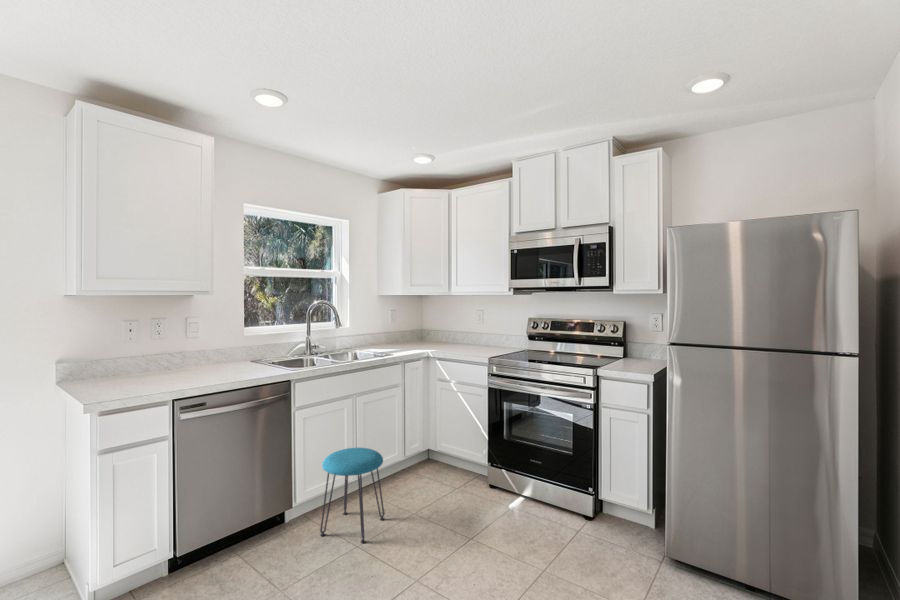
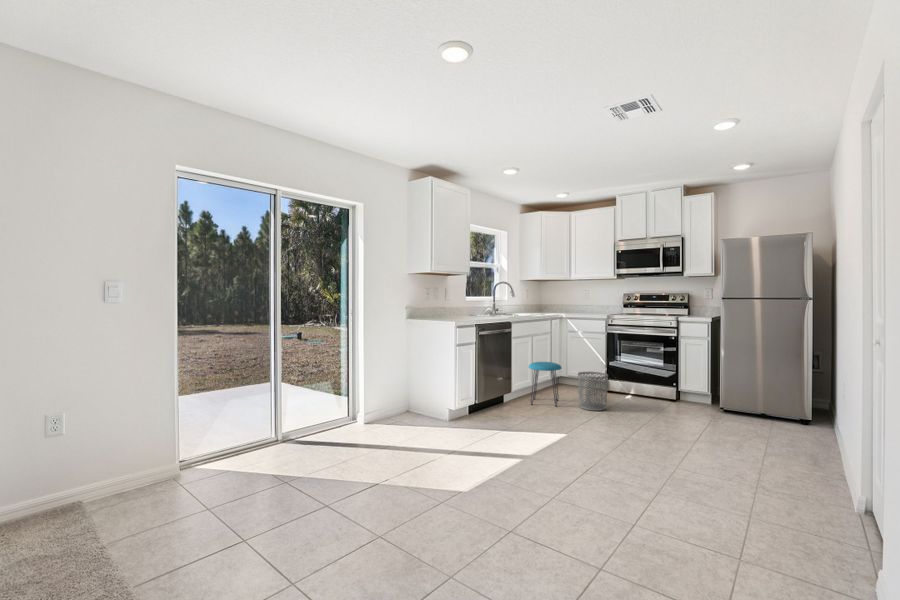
waste bin: none [401,472,456,561] -> present [578,372,608,411]

